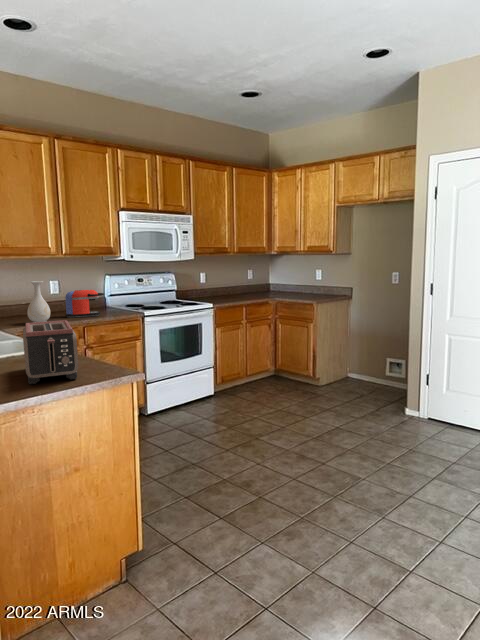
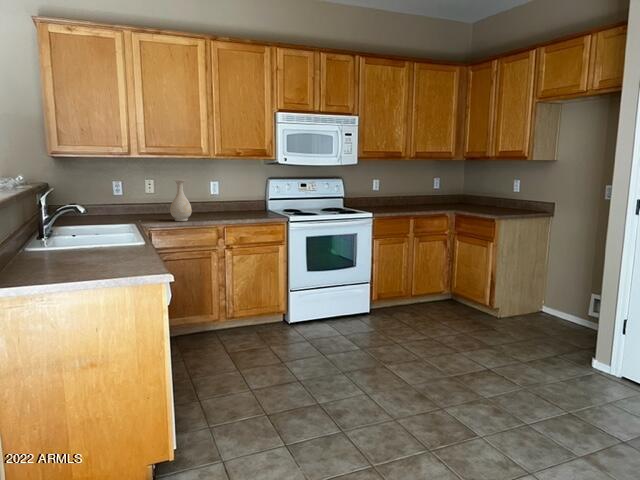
coffee maker: present [65,290,104,318] -> none [212,191,250,217]
toaster: present [23,320,78,384] -> none [57,213,133,271]

